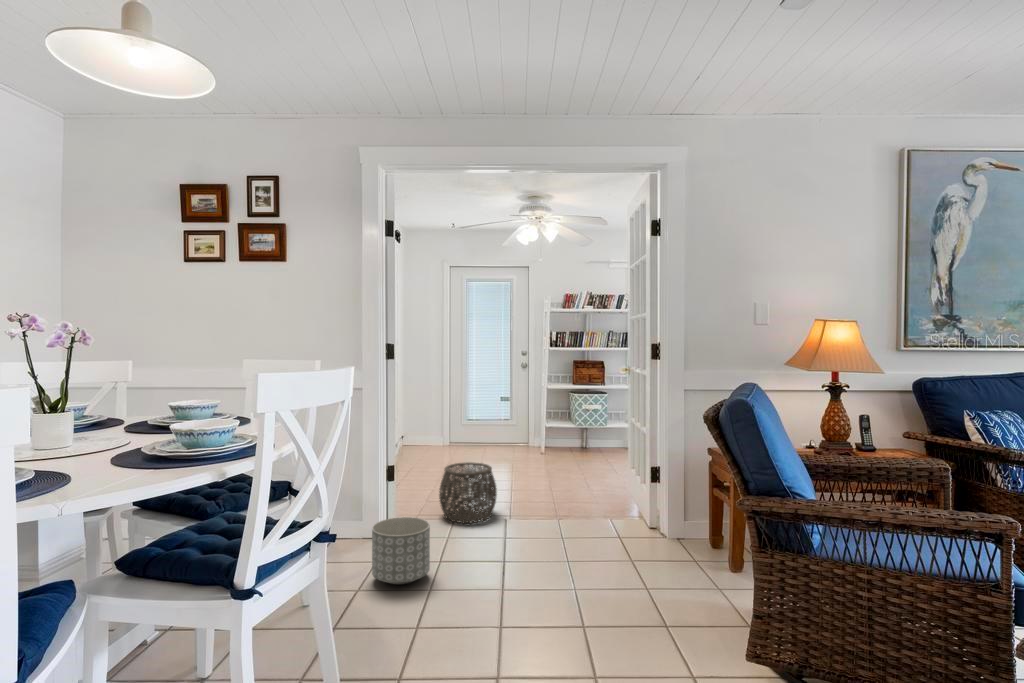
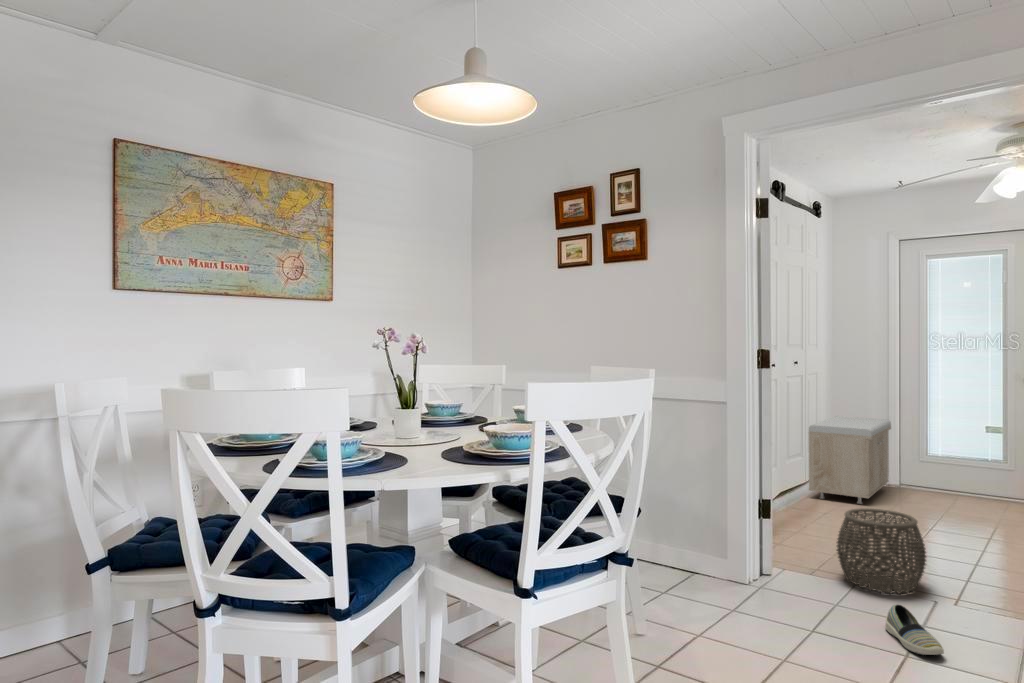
storage bench: none [396,397,449,463] -> present [809,416,891,504]
planter: present [372,517,430,585] -> none [718,561,792,645]
shoe: none [483,528,524,559] -> present [885,604,944,655]

